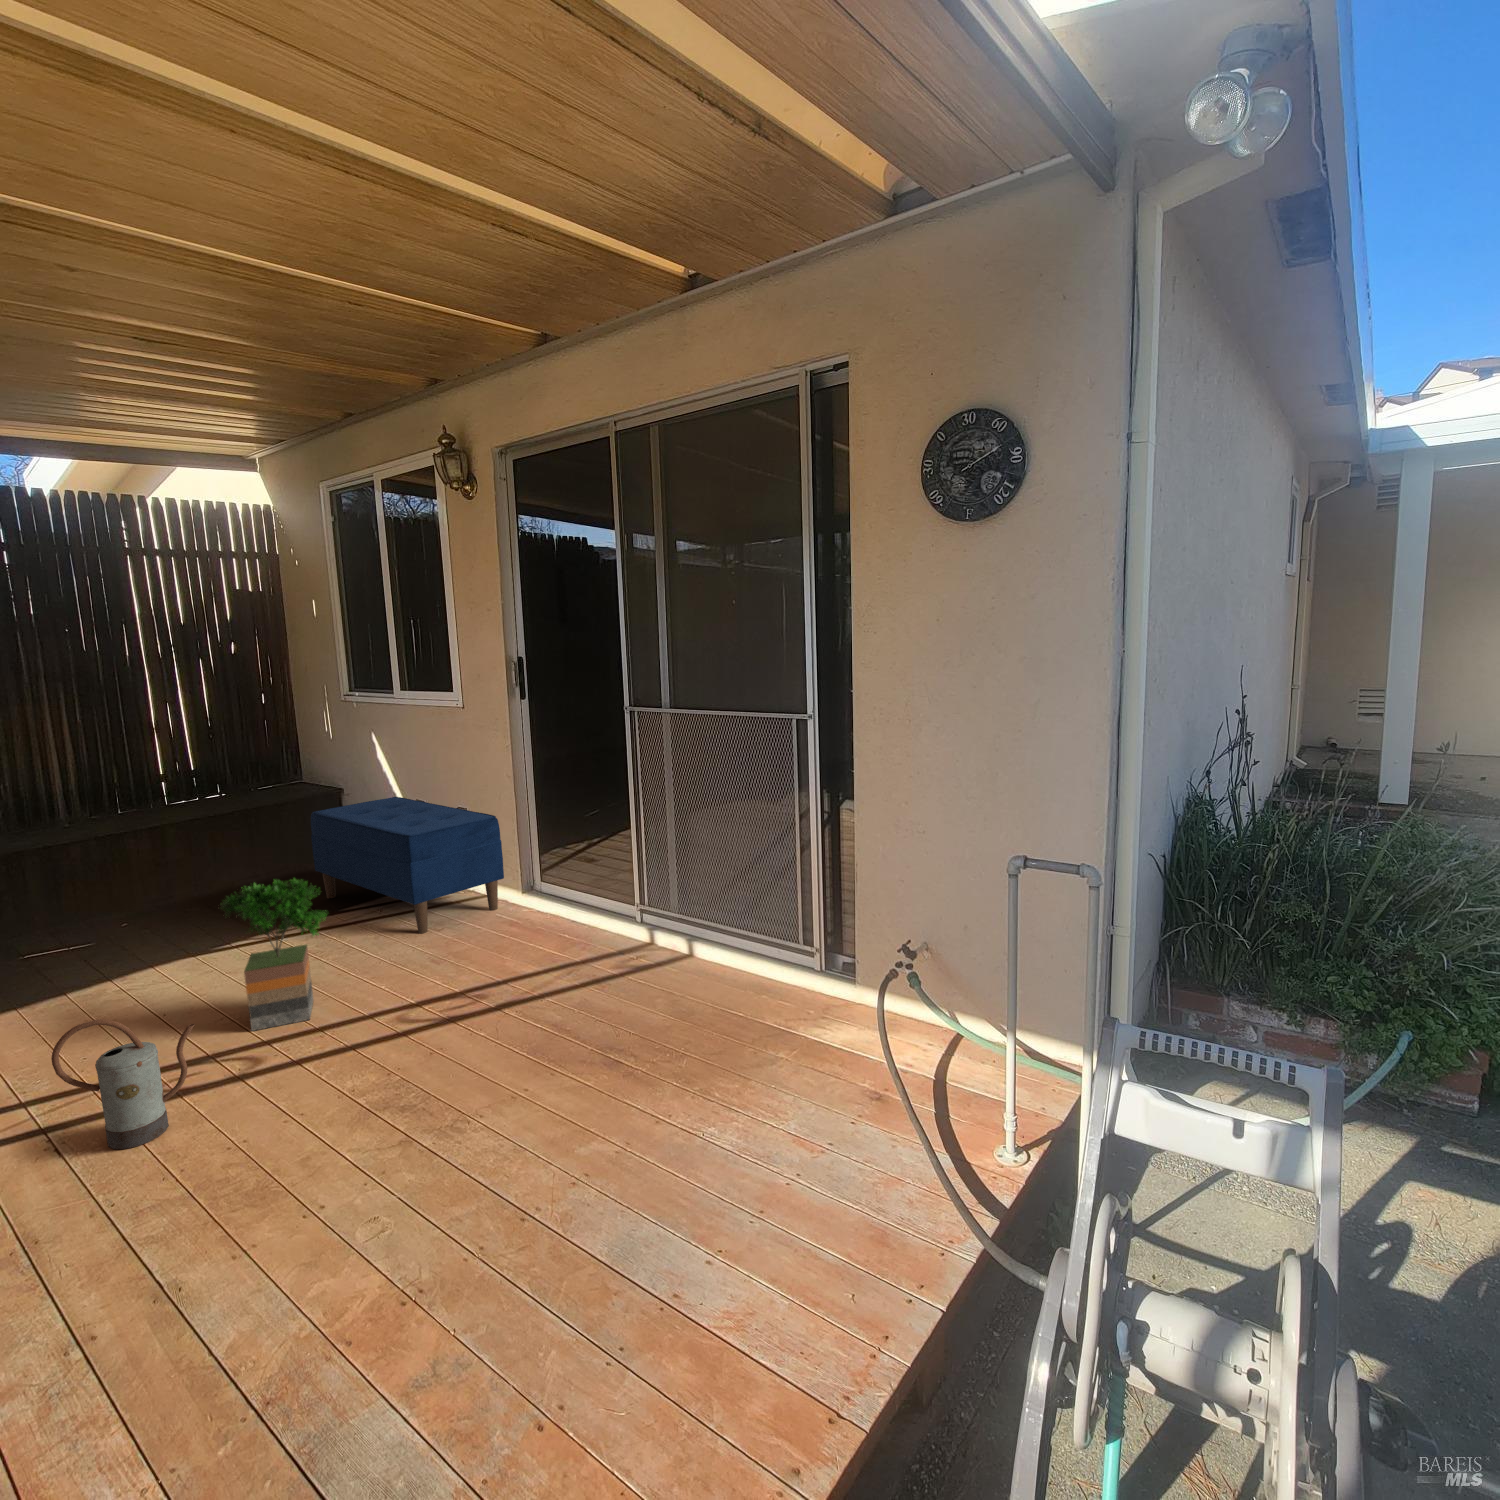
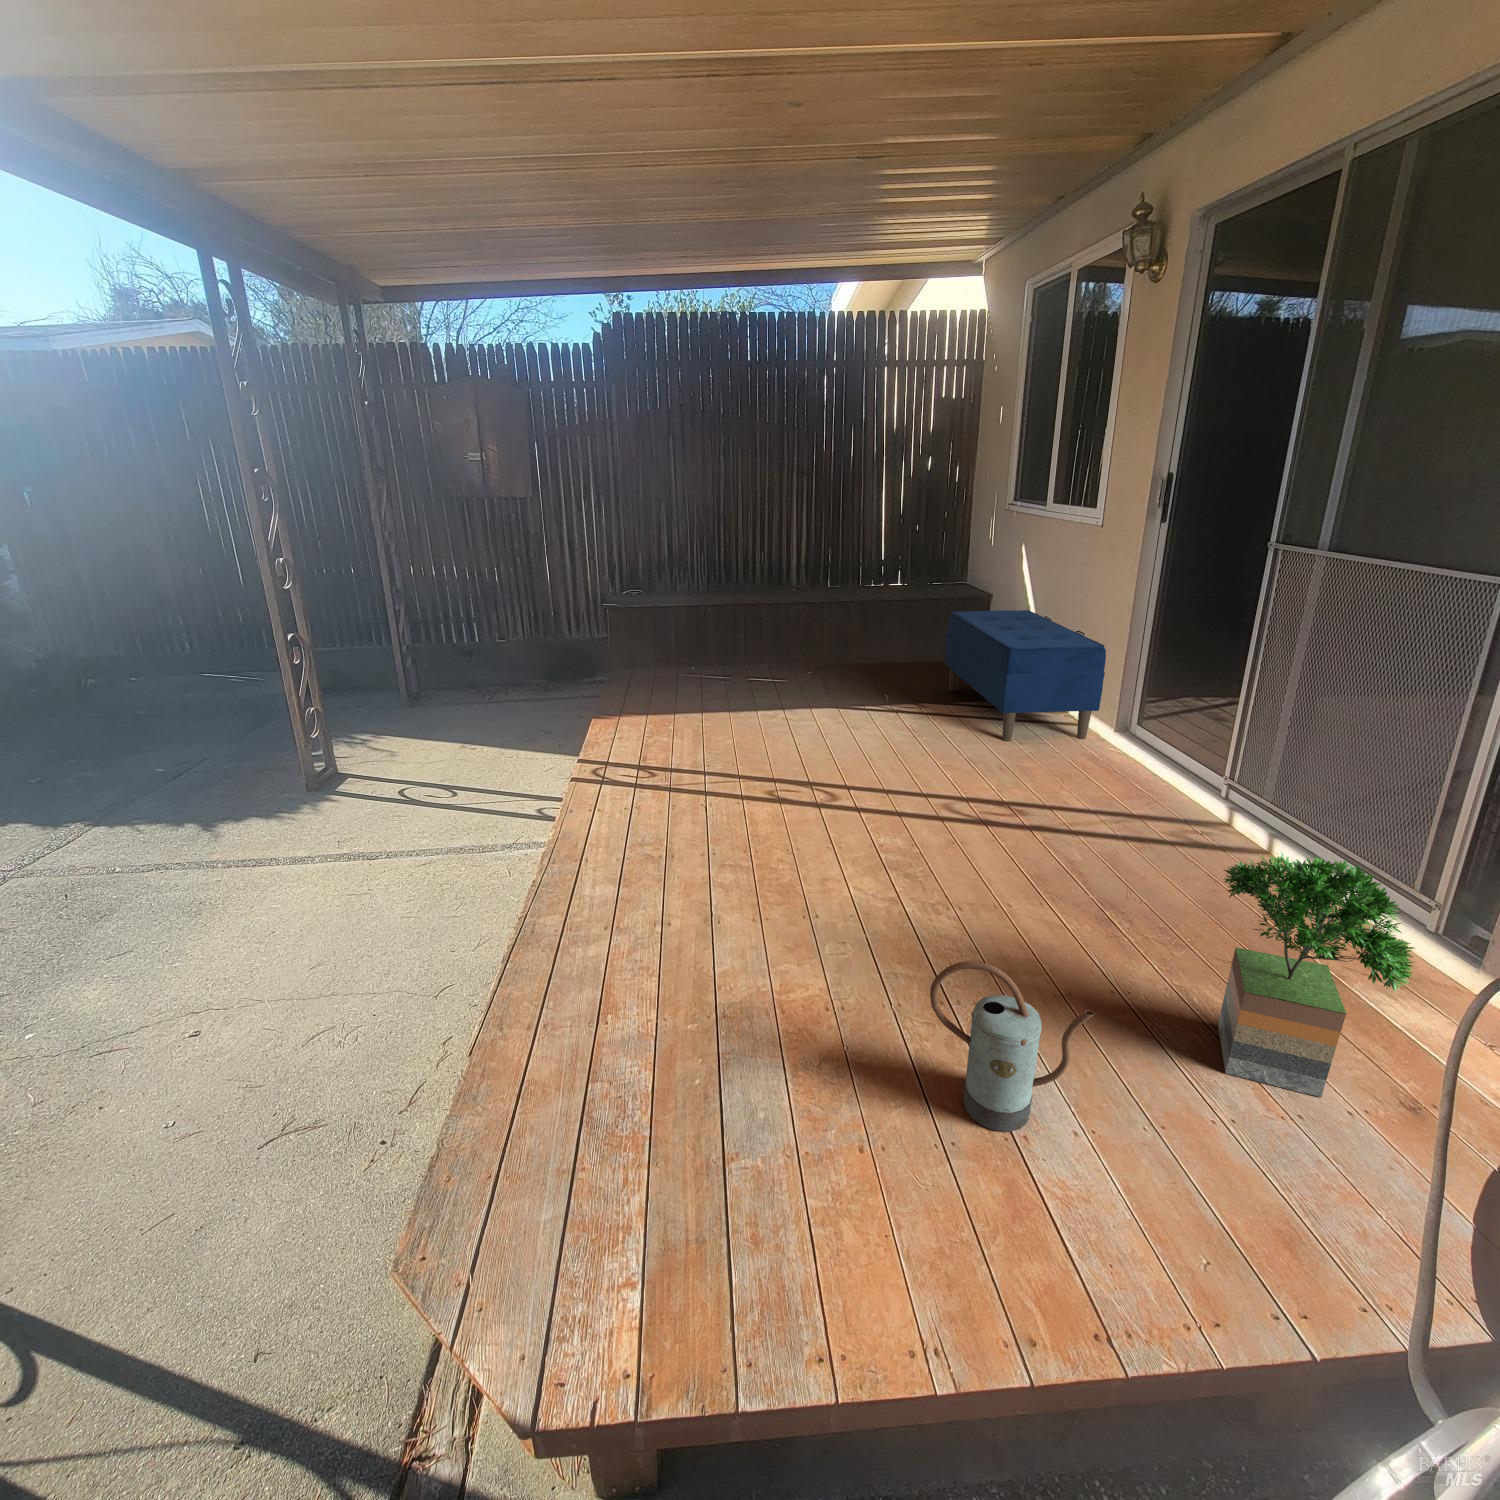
potted tree: present [221,878,326,1031] -> present [1218,852,1414,1097]
watering can: present [51,1019,195,1149] -> present [930,961,1095,1132]

